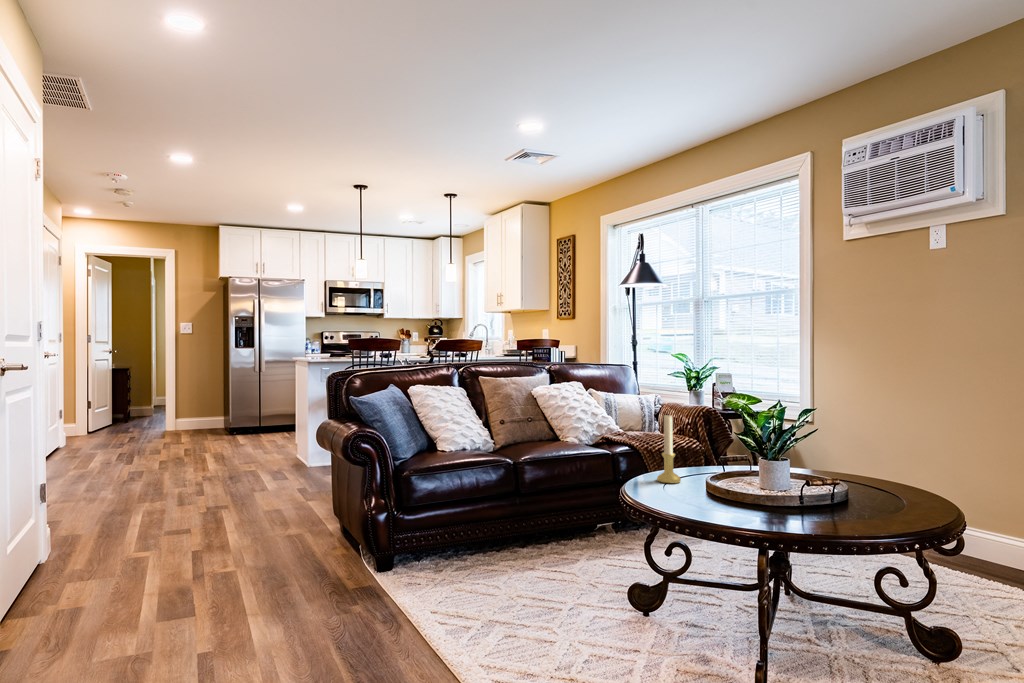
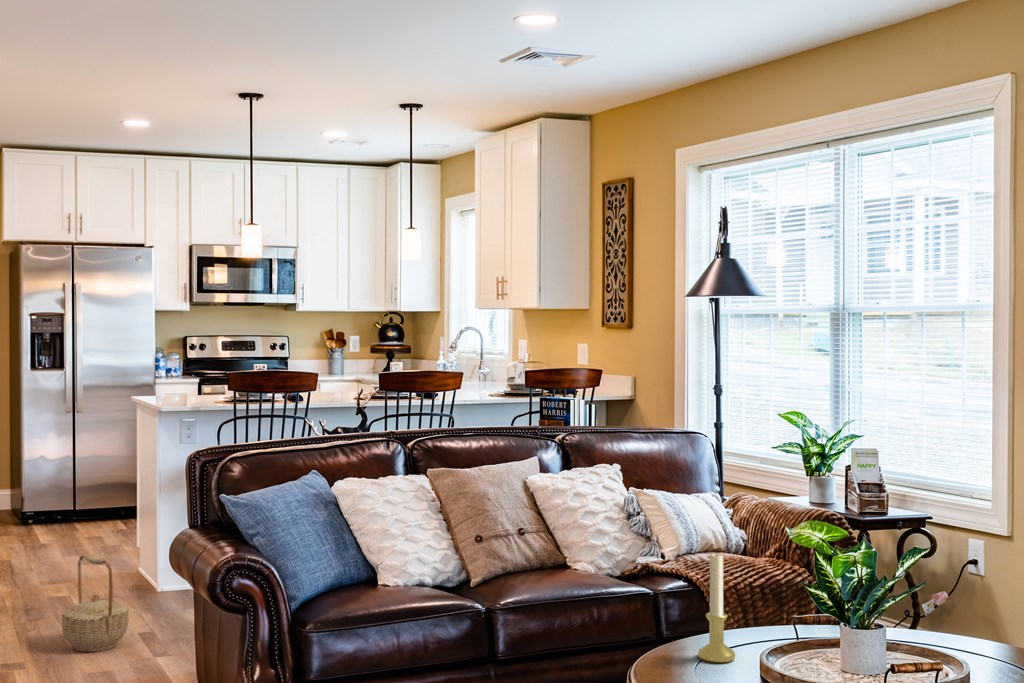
basket: none [251,443,292,500] -> present [62,555,129,652]

